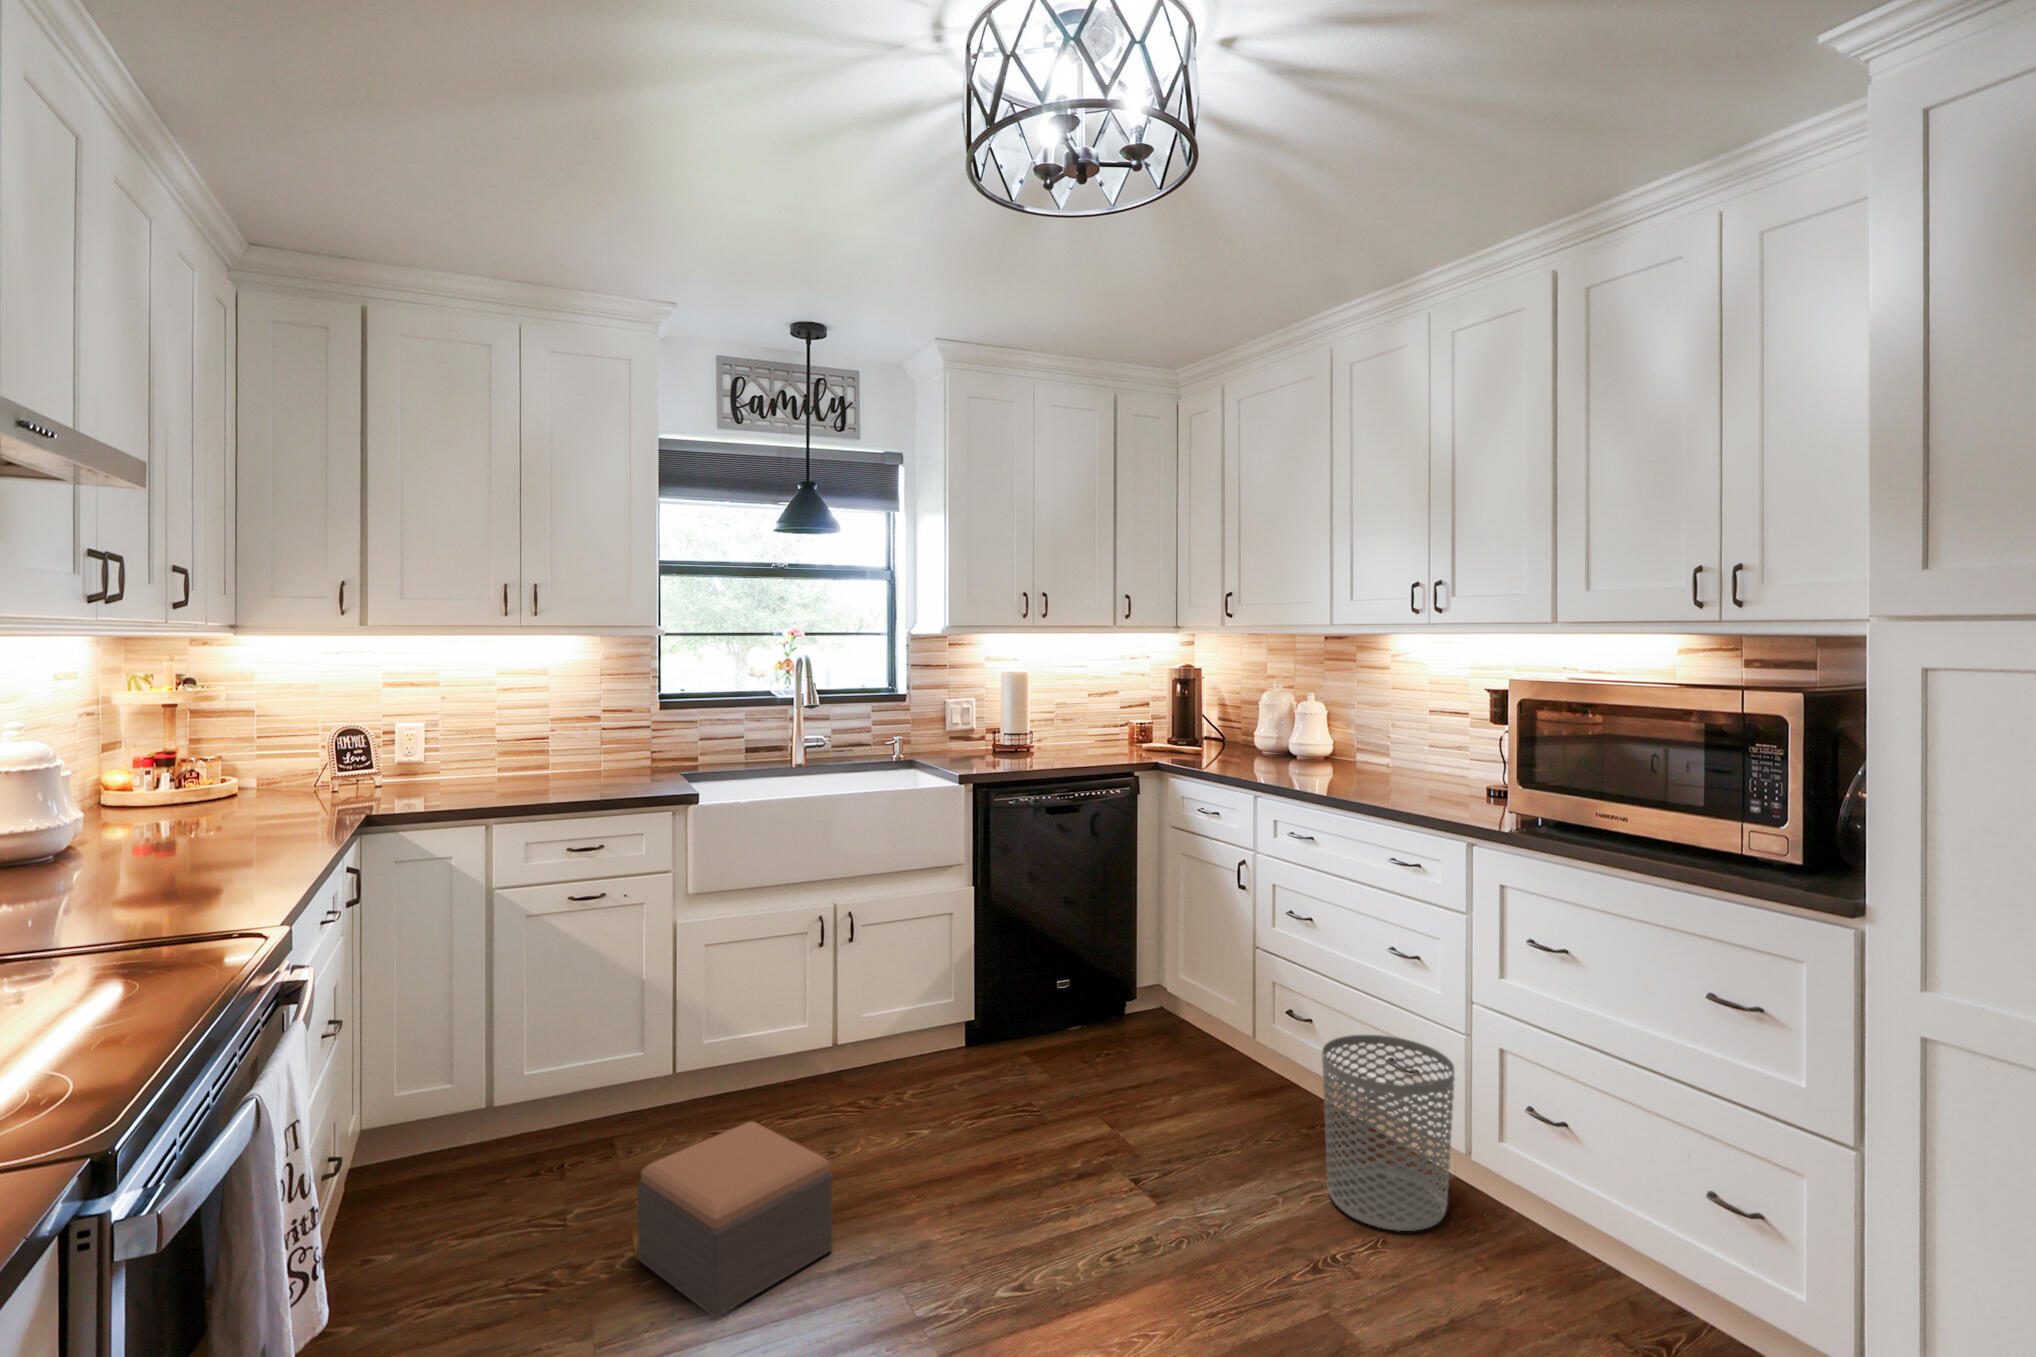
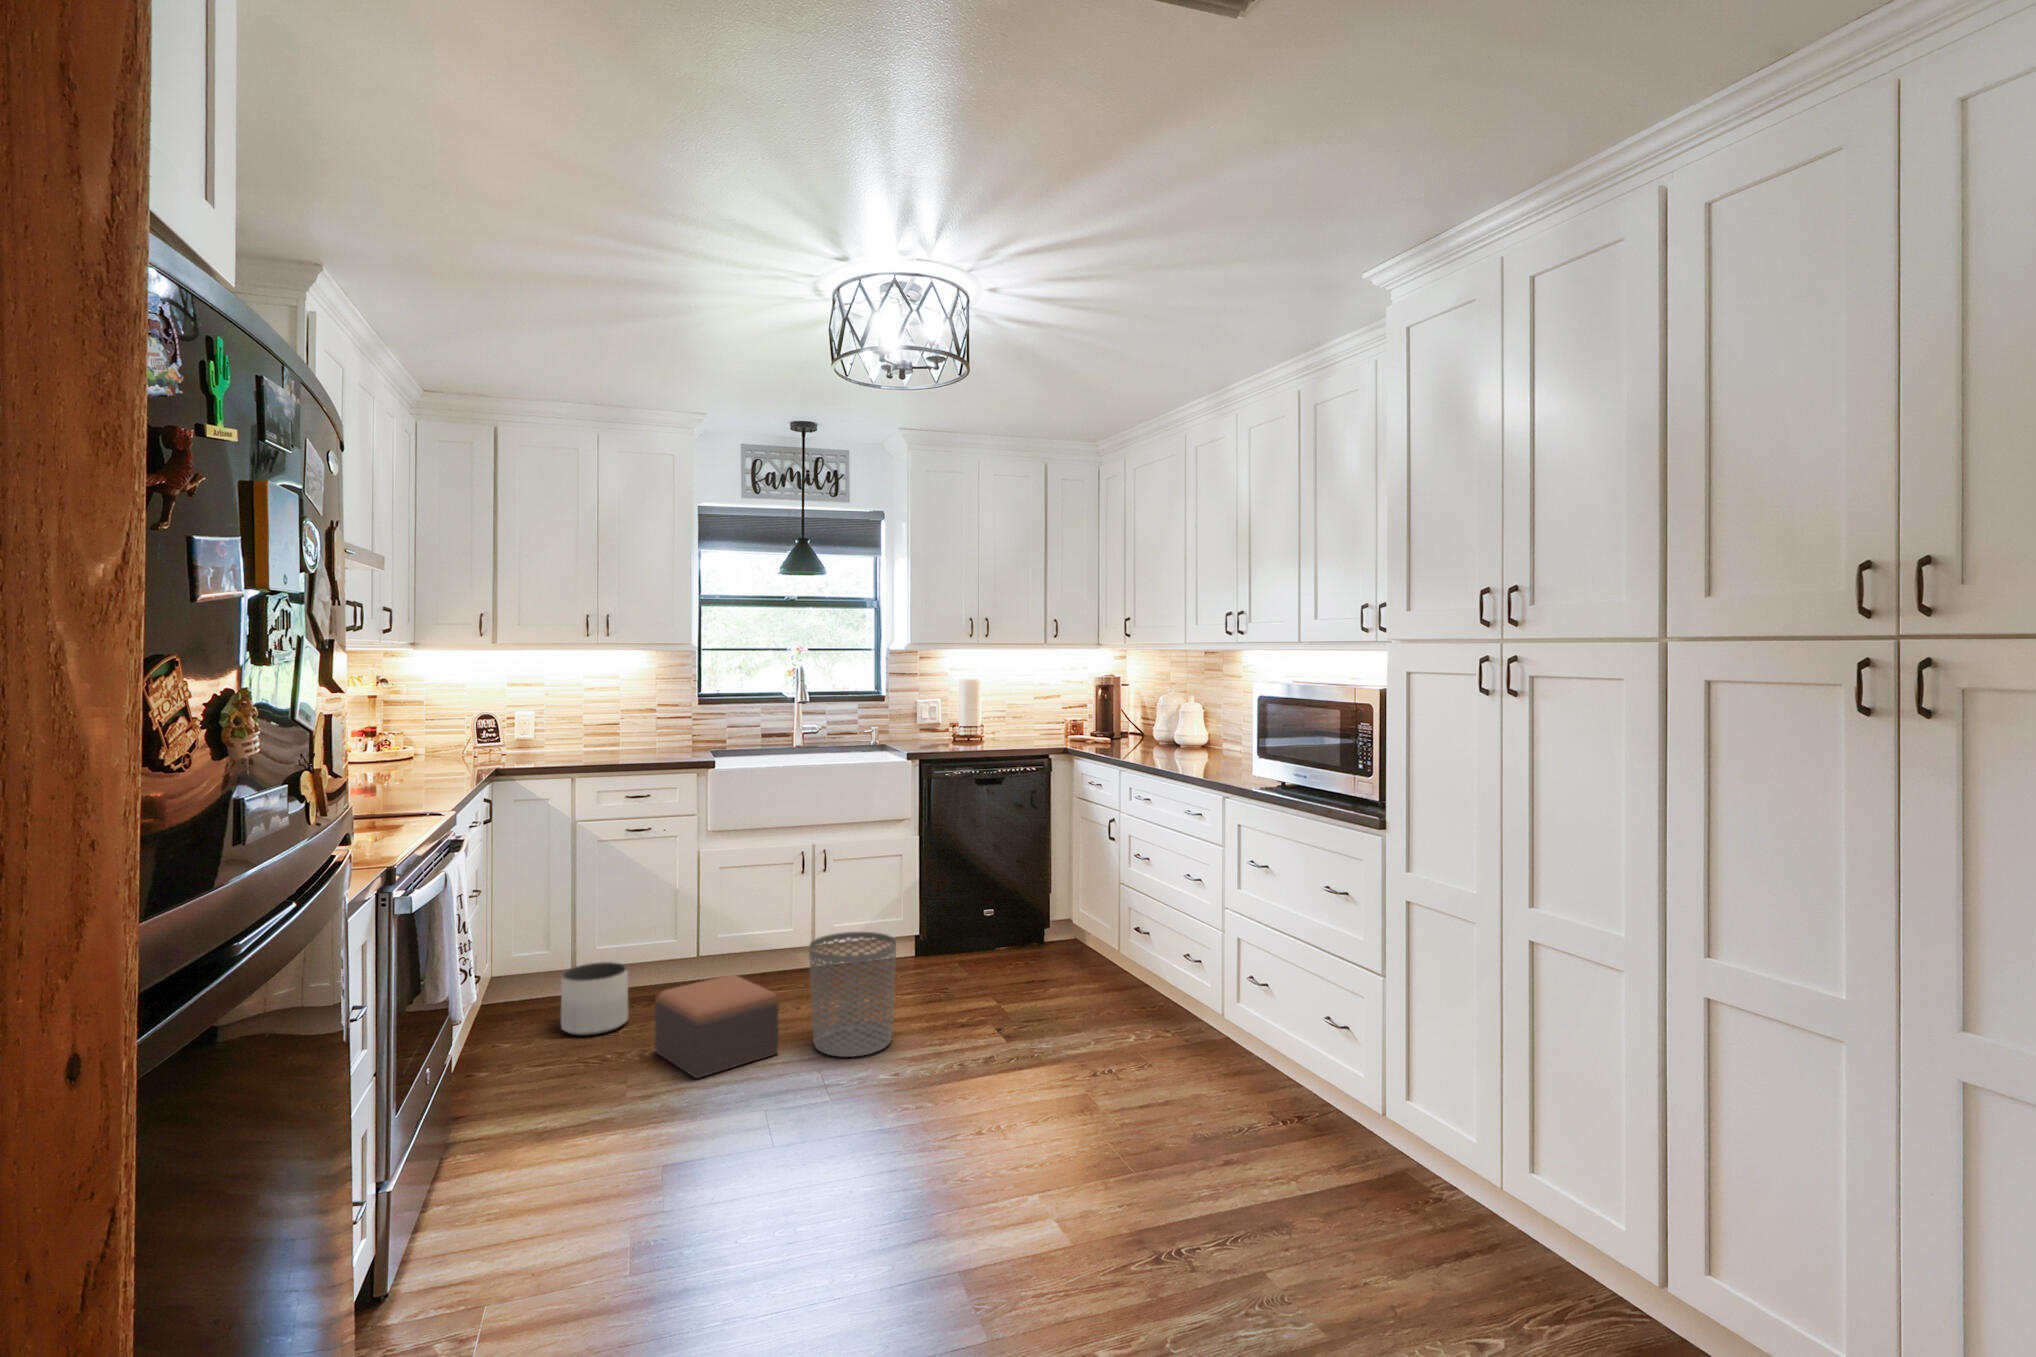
waste bin: present [1322,1035,1454,1231] -> present [809,932,896,1057]
planter: none [479,1102,584,1228] -> present [561,962,628,1036]

